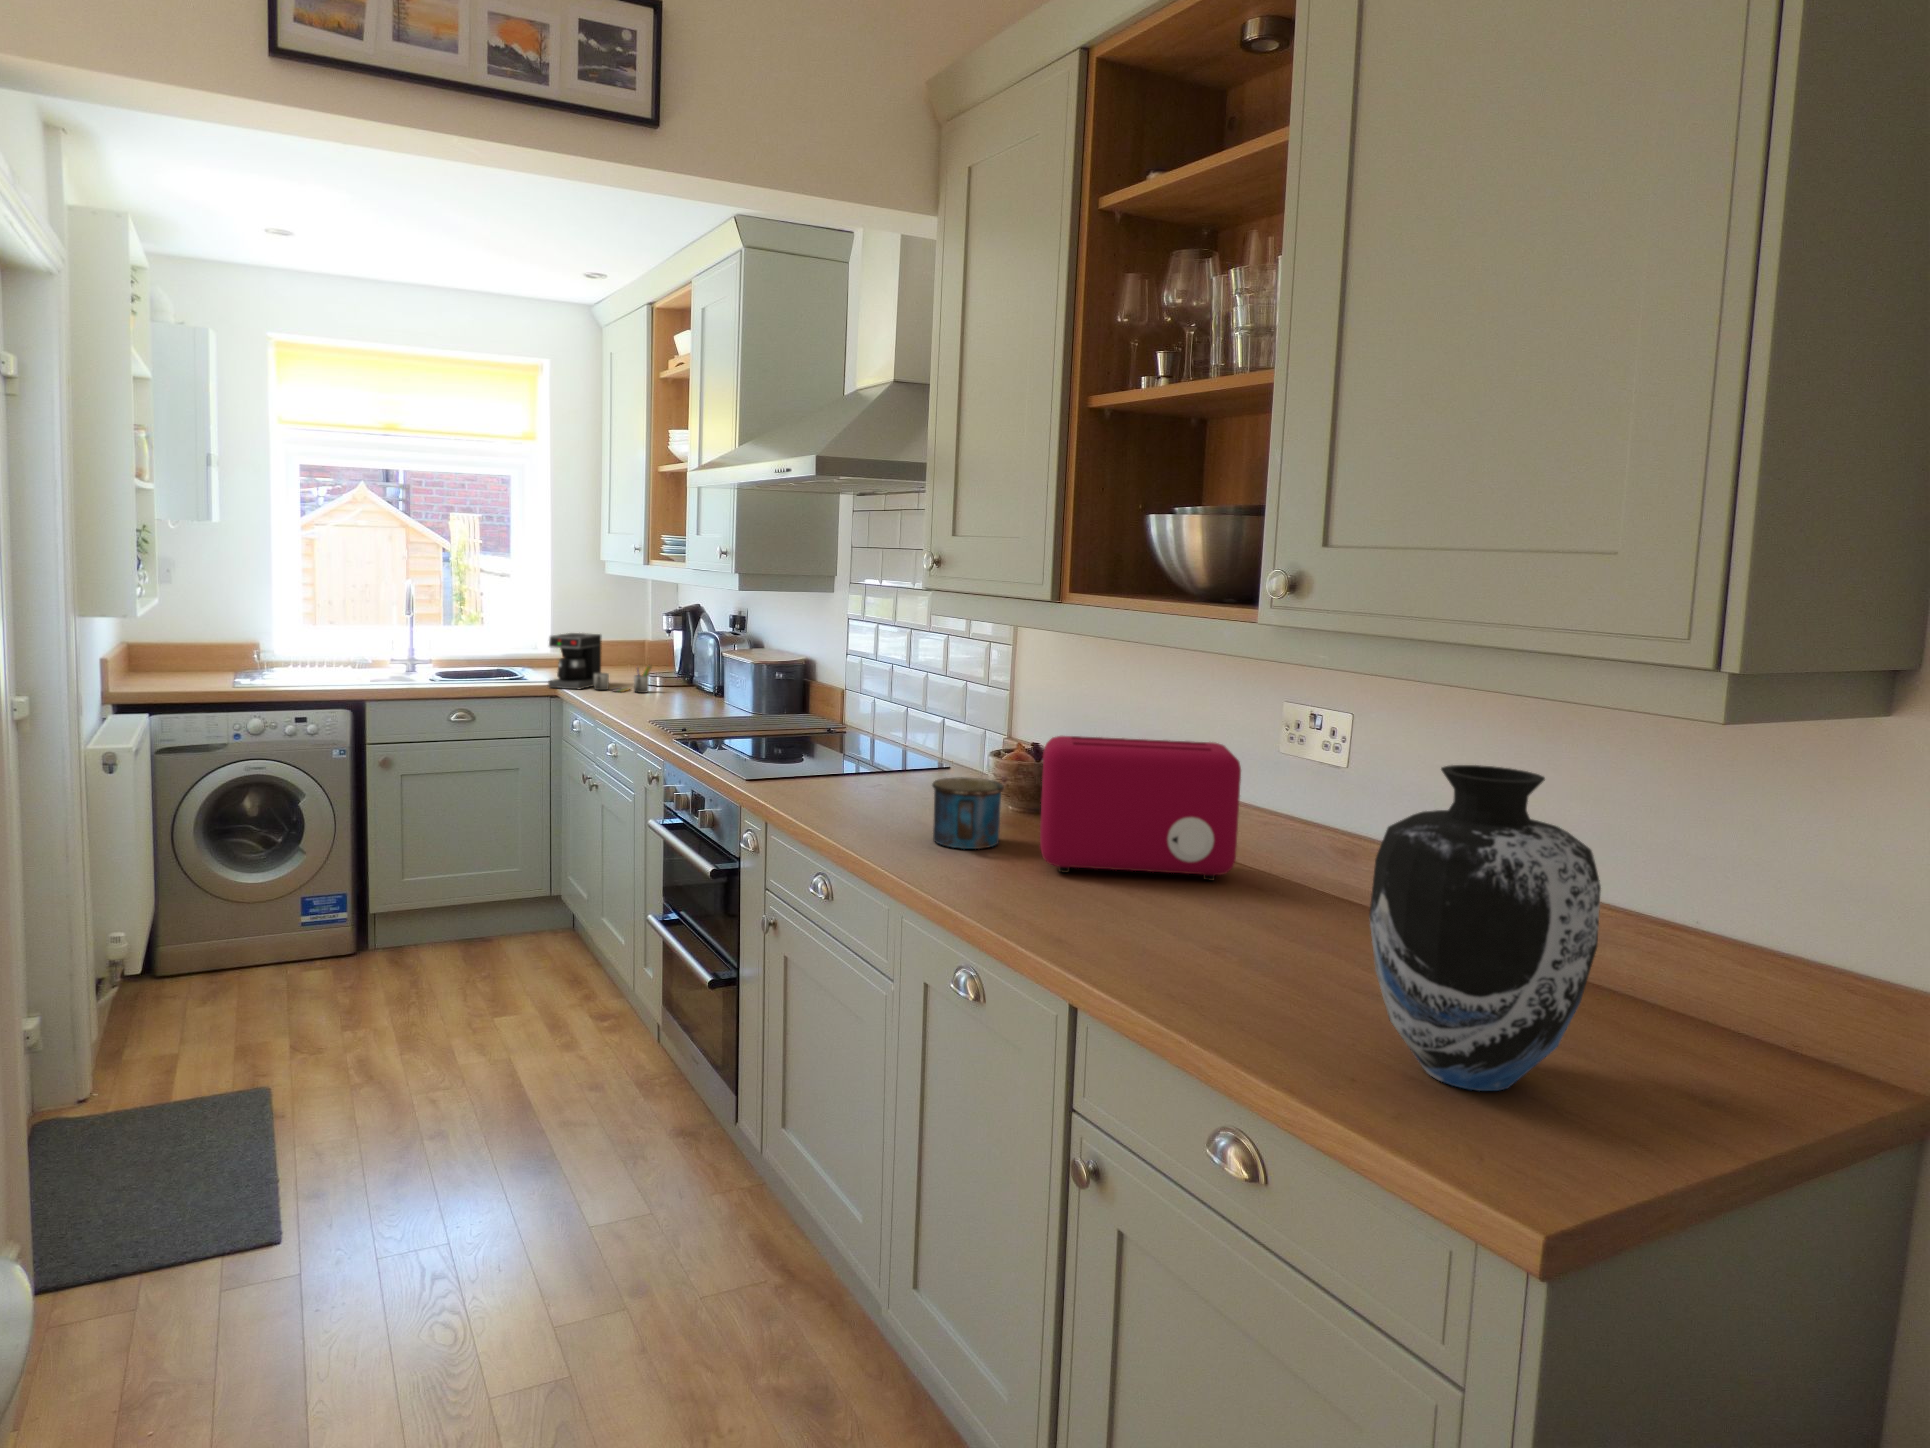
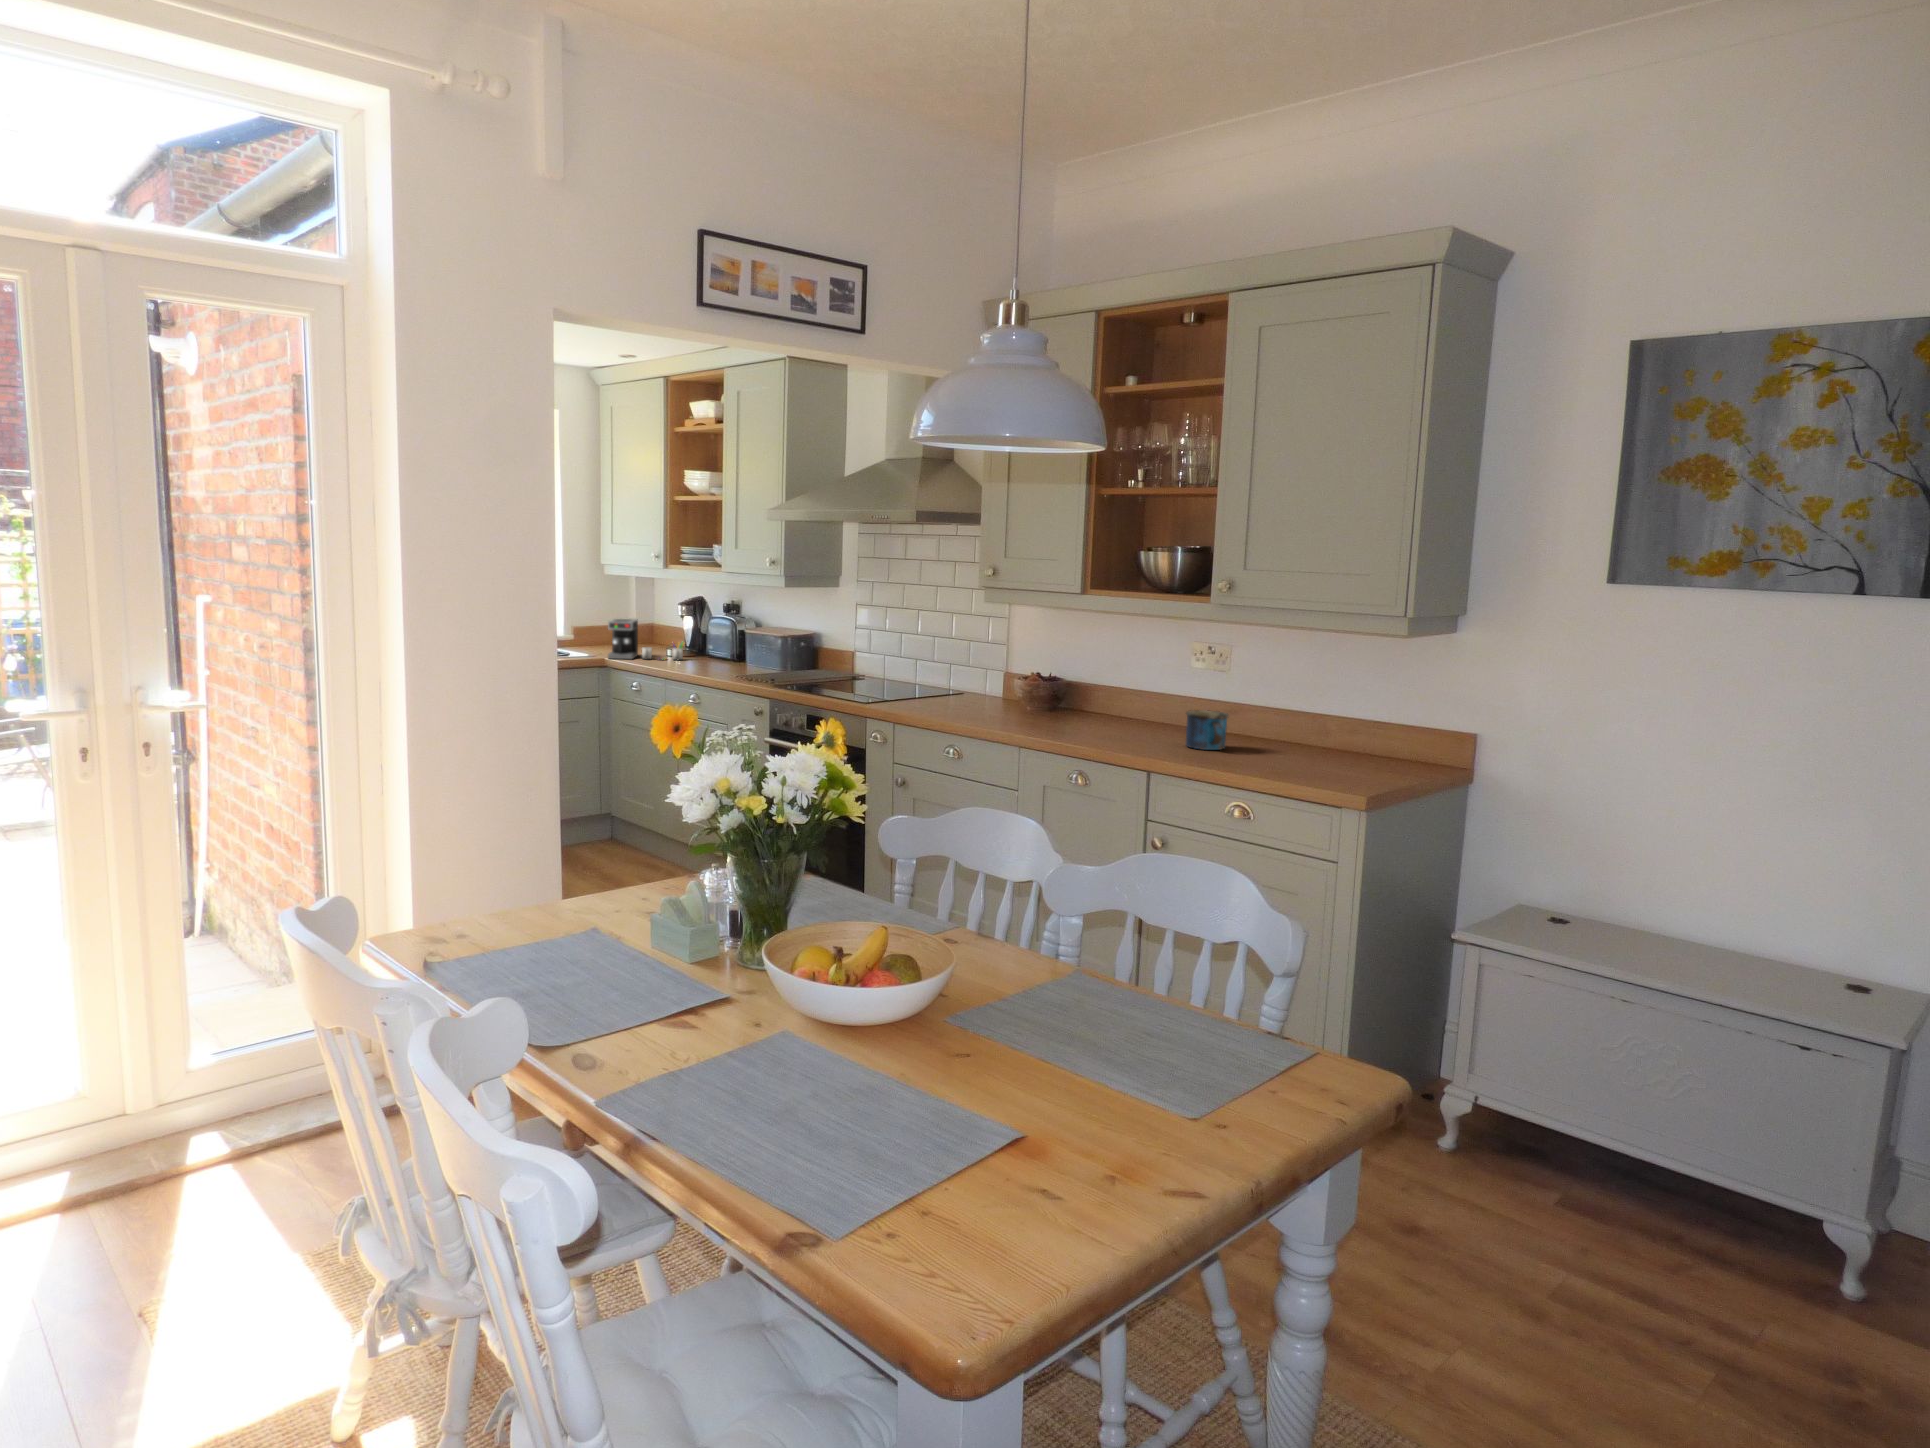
toaster: present [1040,736,1241,881] -> none [1077,663,1180,731]
vase: present [1369,765,1601,1091] -> none [1285,658,1368,776]
mug: present [932,778,1004,849] -> present [1185,710,1229,750]

